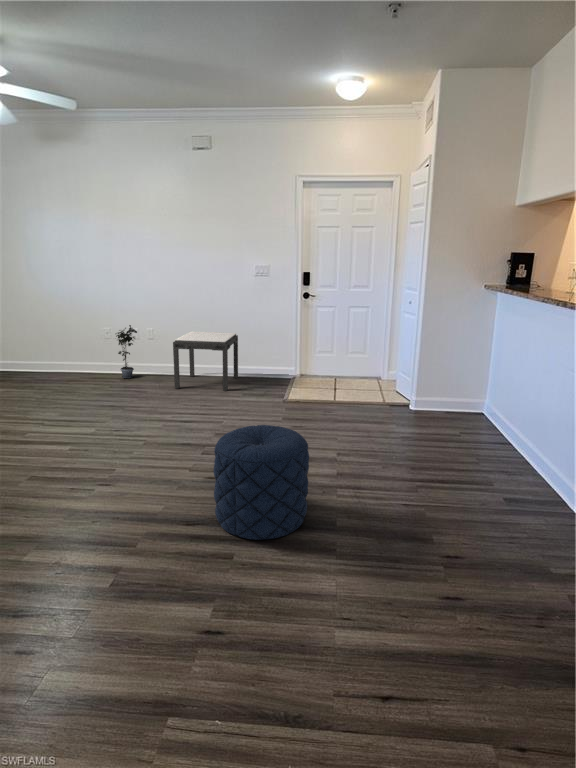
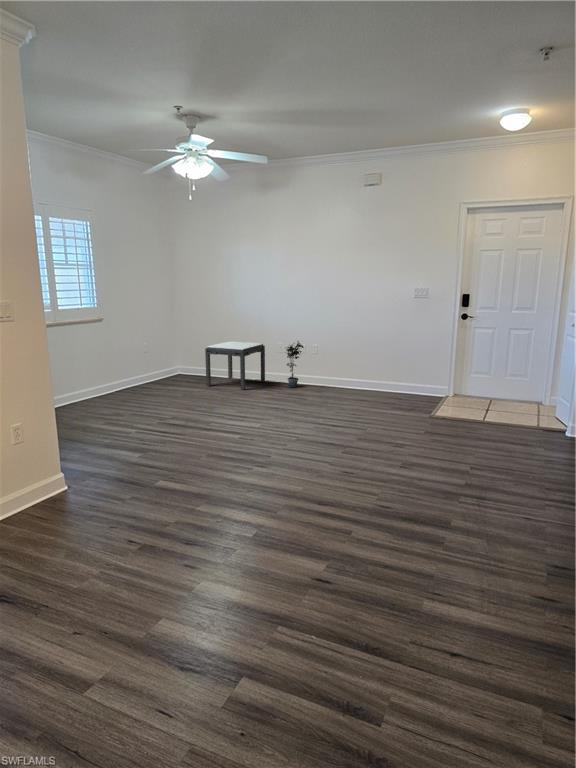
side table: present [173,332,238,391] -> present [205,341,265,390]
pouf: present [214,425,309,540] -> none [343,428,428,525]

